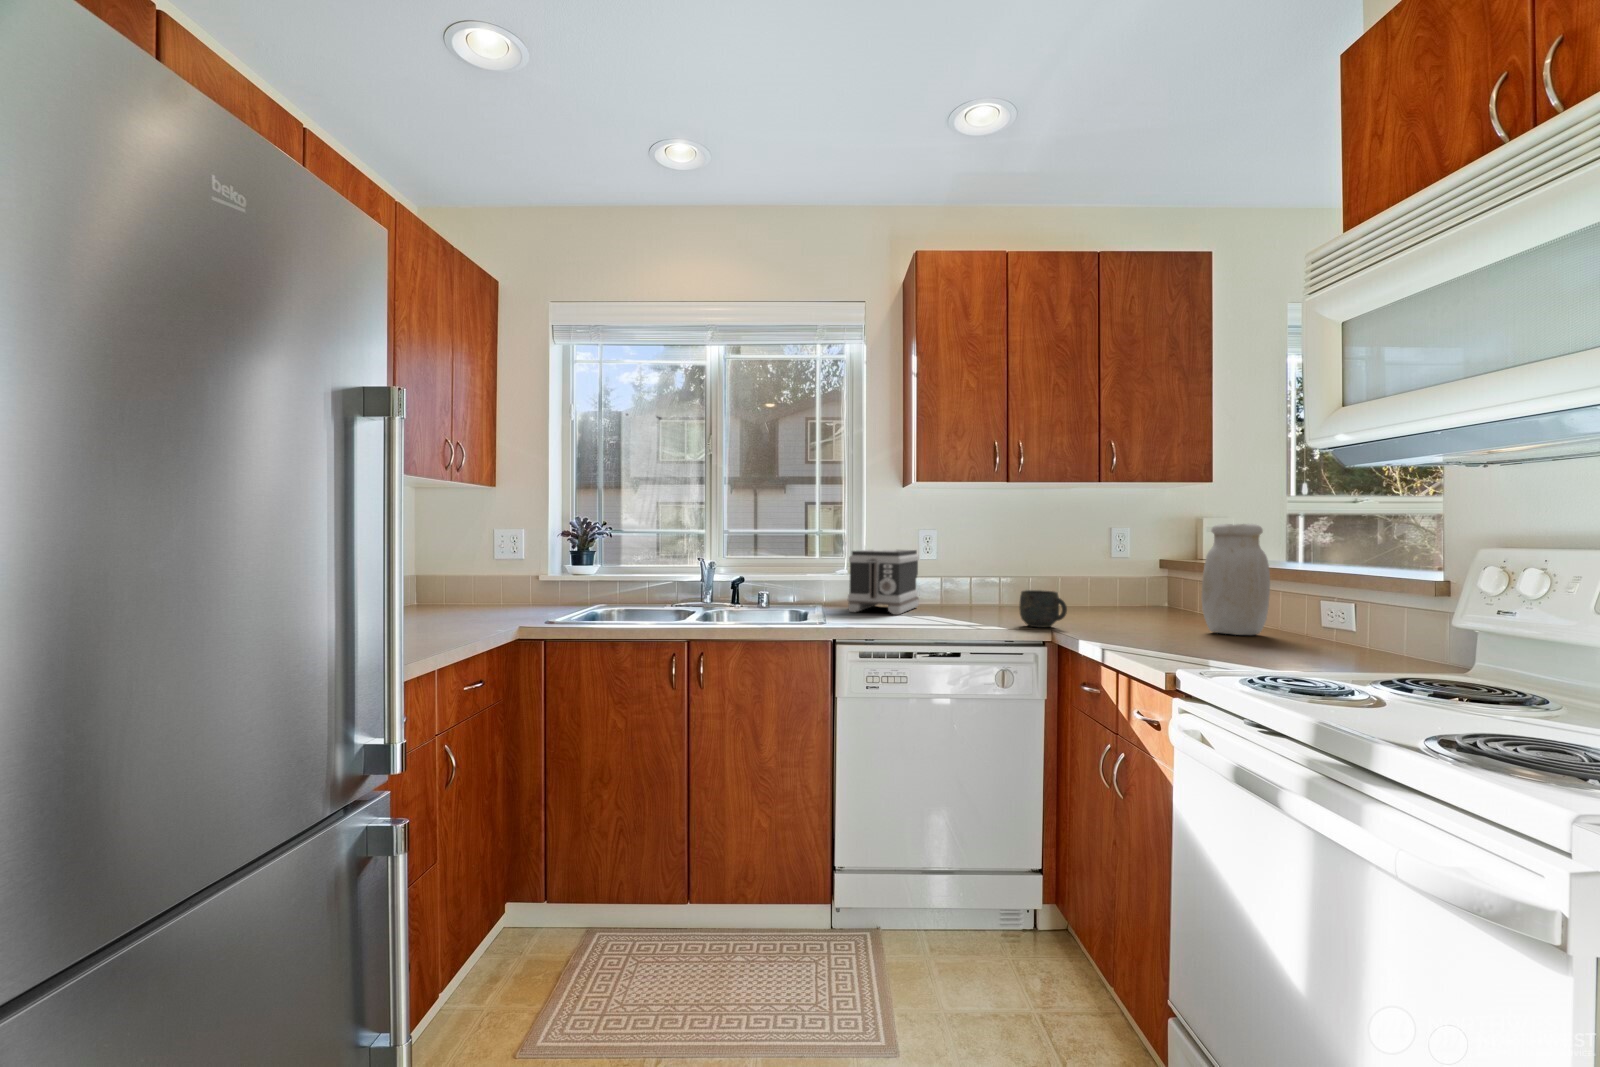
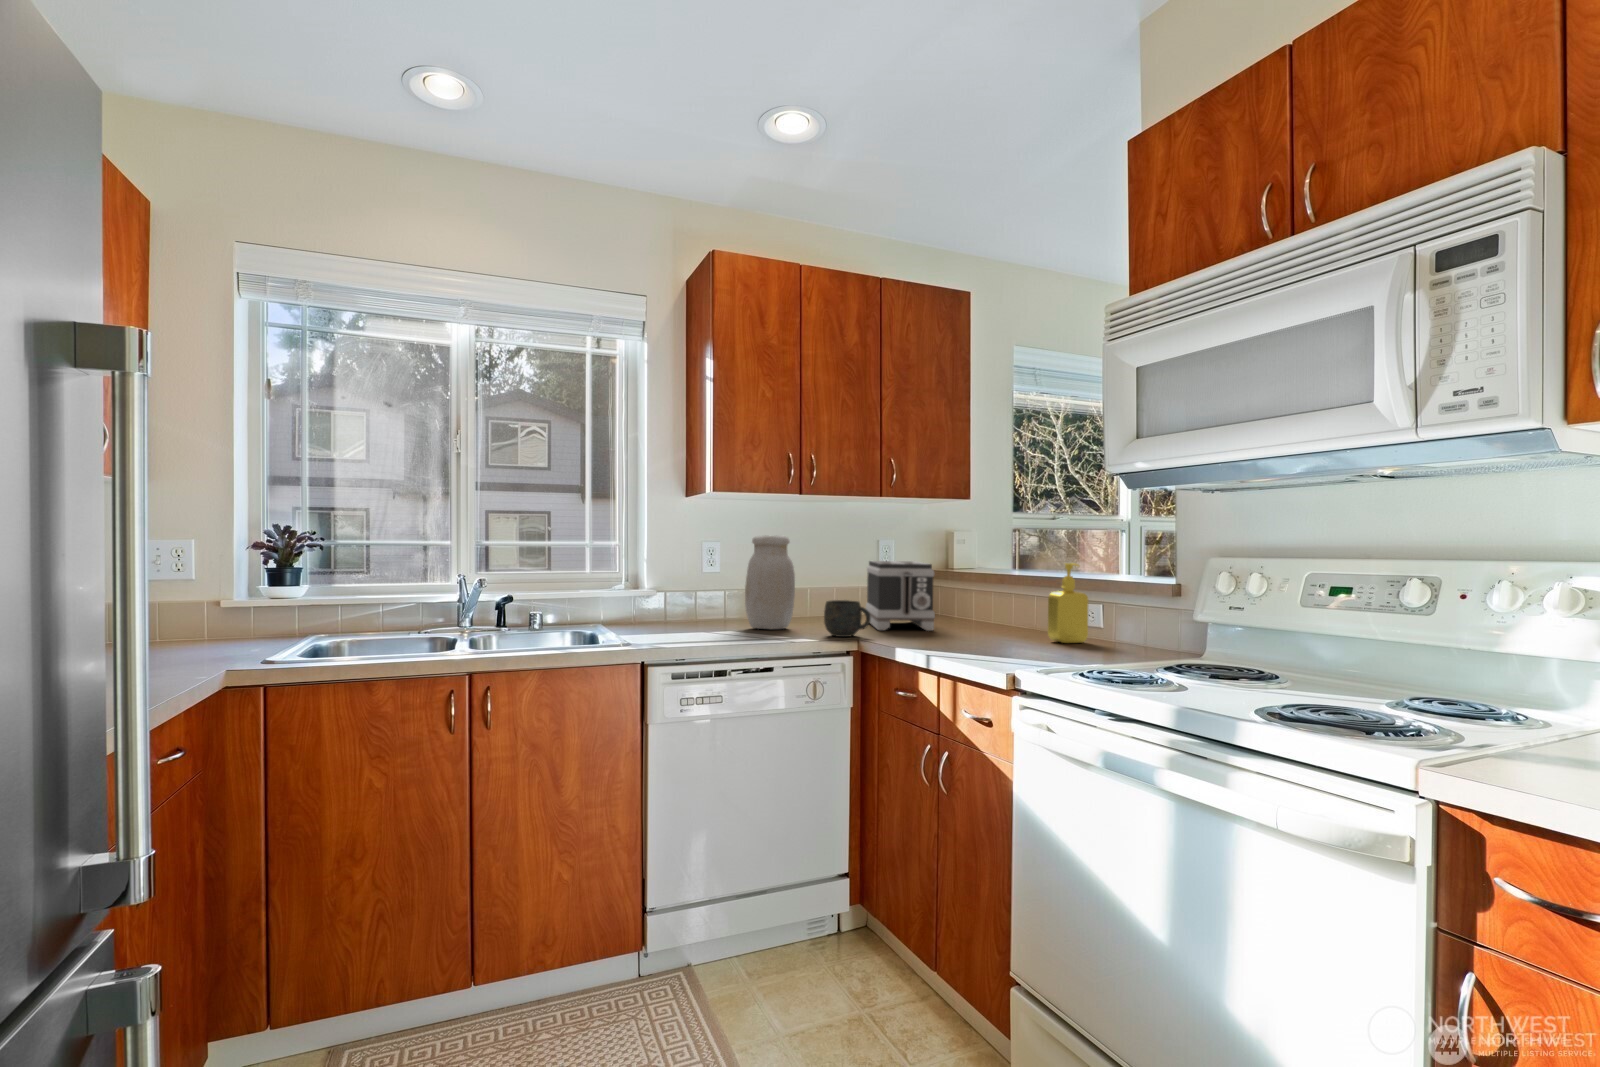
jar: present [1201,524,1270,635] -> present [745,535,795,629]
toaster: present [848,549,919,615] -> present [866,561,935,631]
soap dispenser: none [1274,555,1328,648] -> present [1048,563,1088,643]

